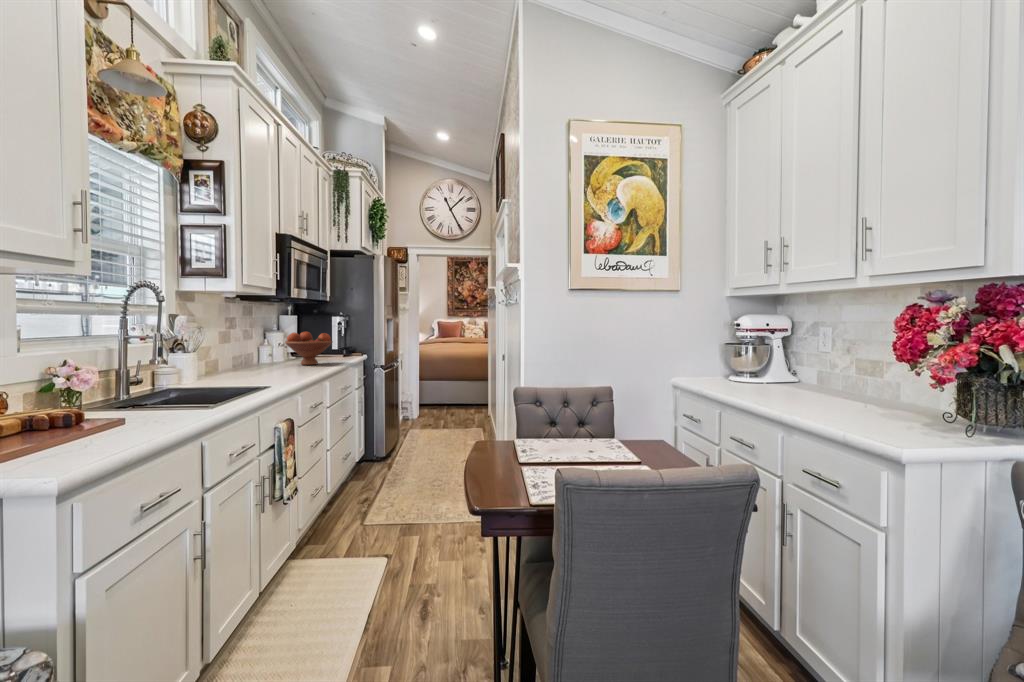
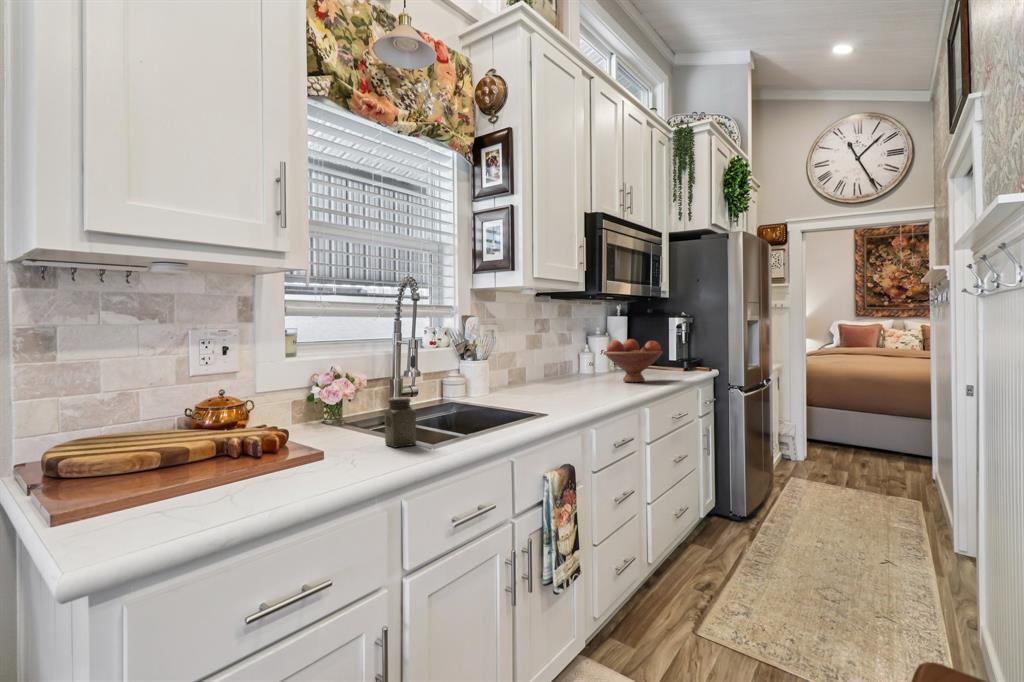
salt shaker: none [144,381,177,421] -> present [384,397,416,447]

